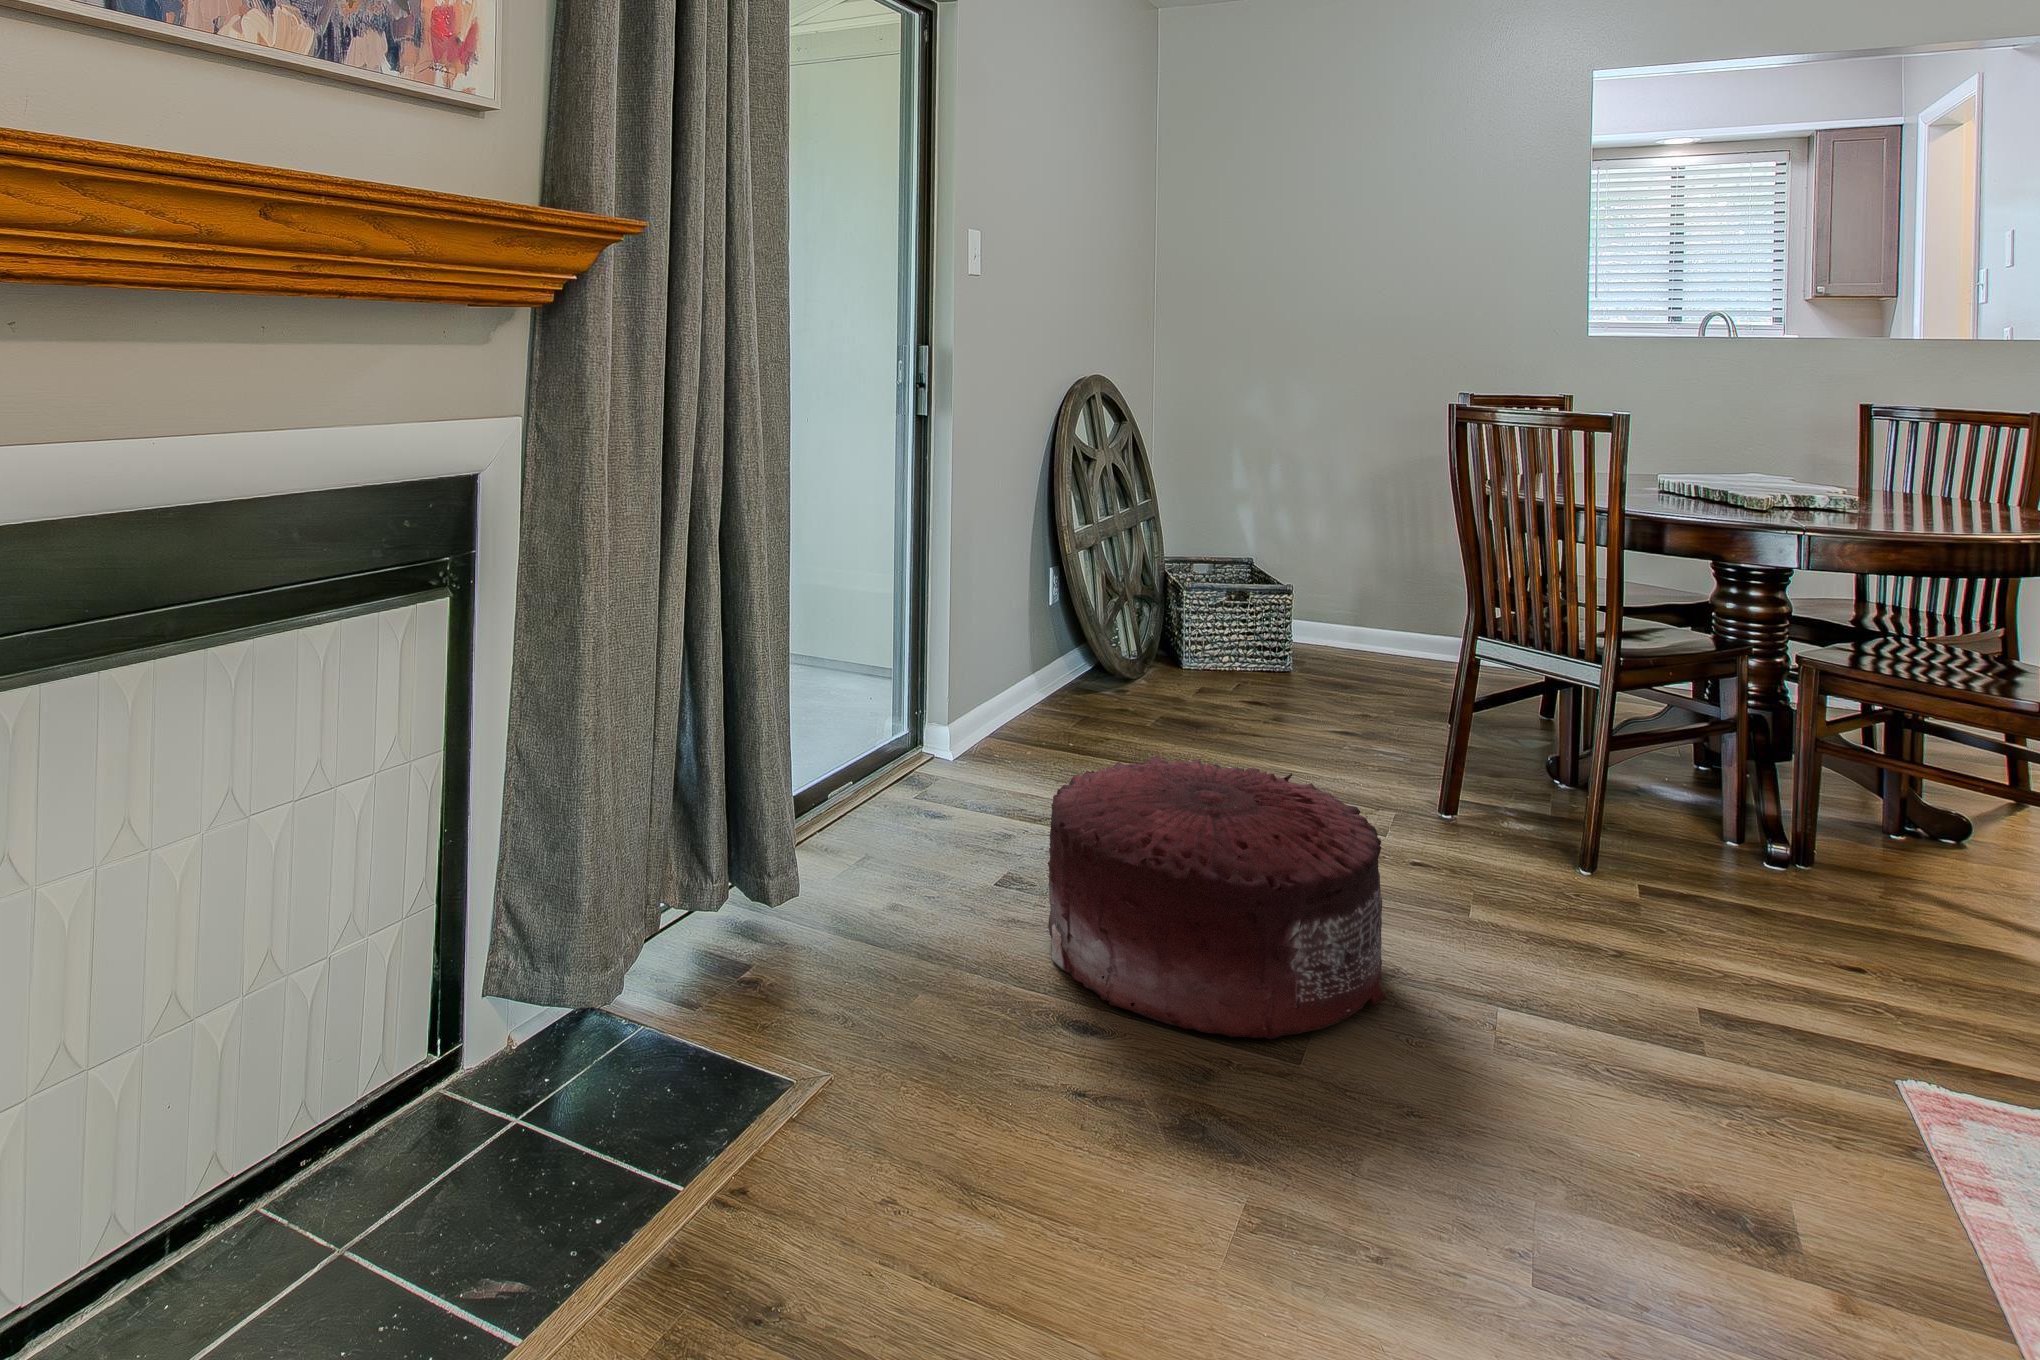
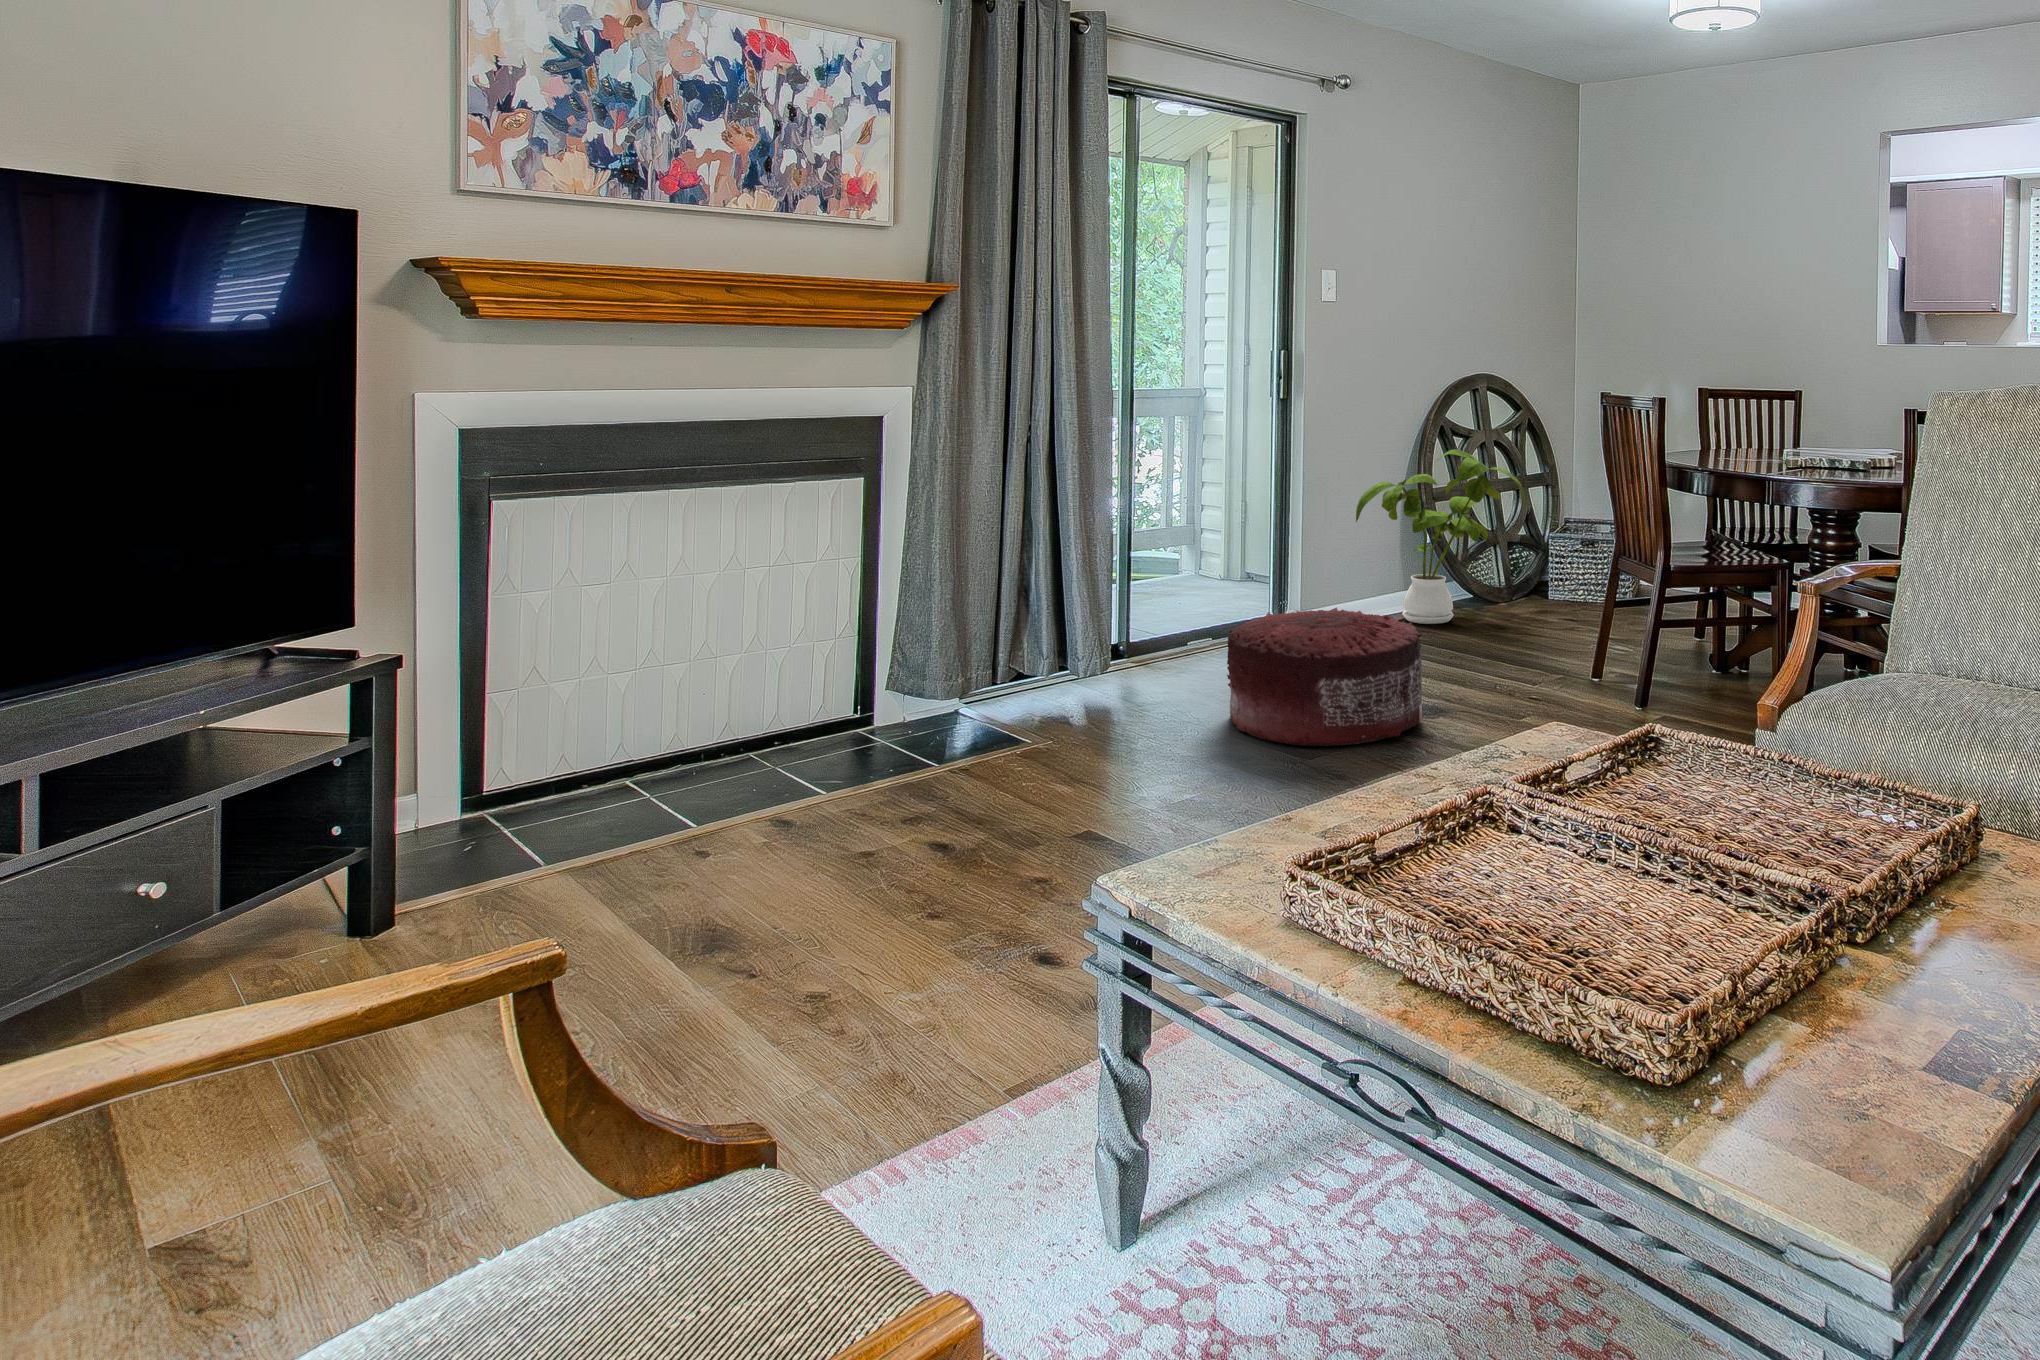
house plant: none [1002,481,1235,724] -> present [1356,449,1526,624]

